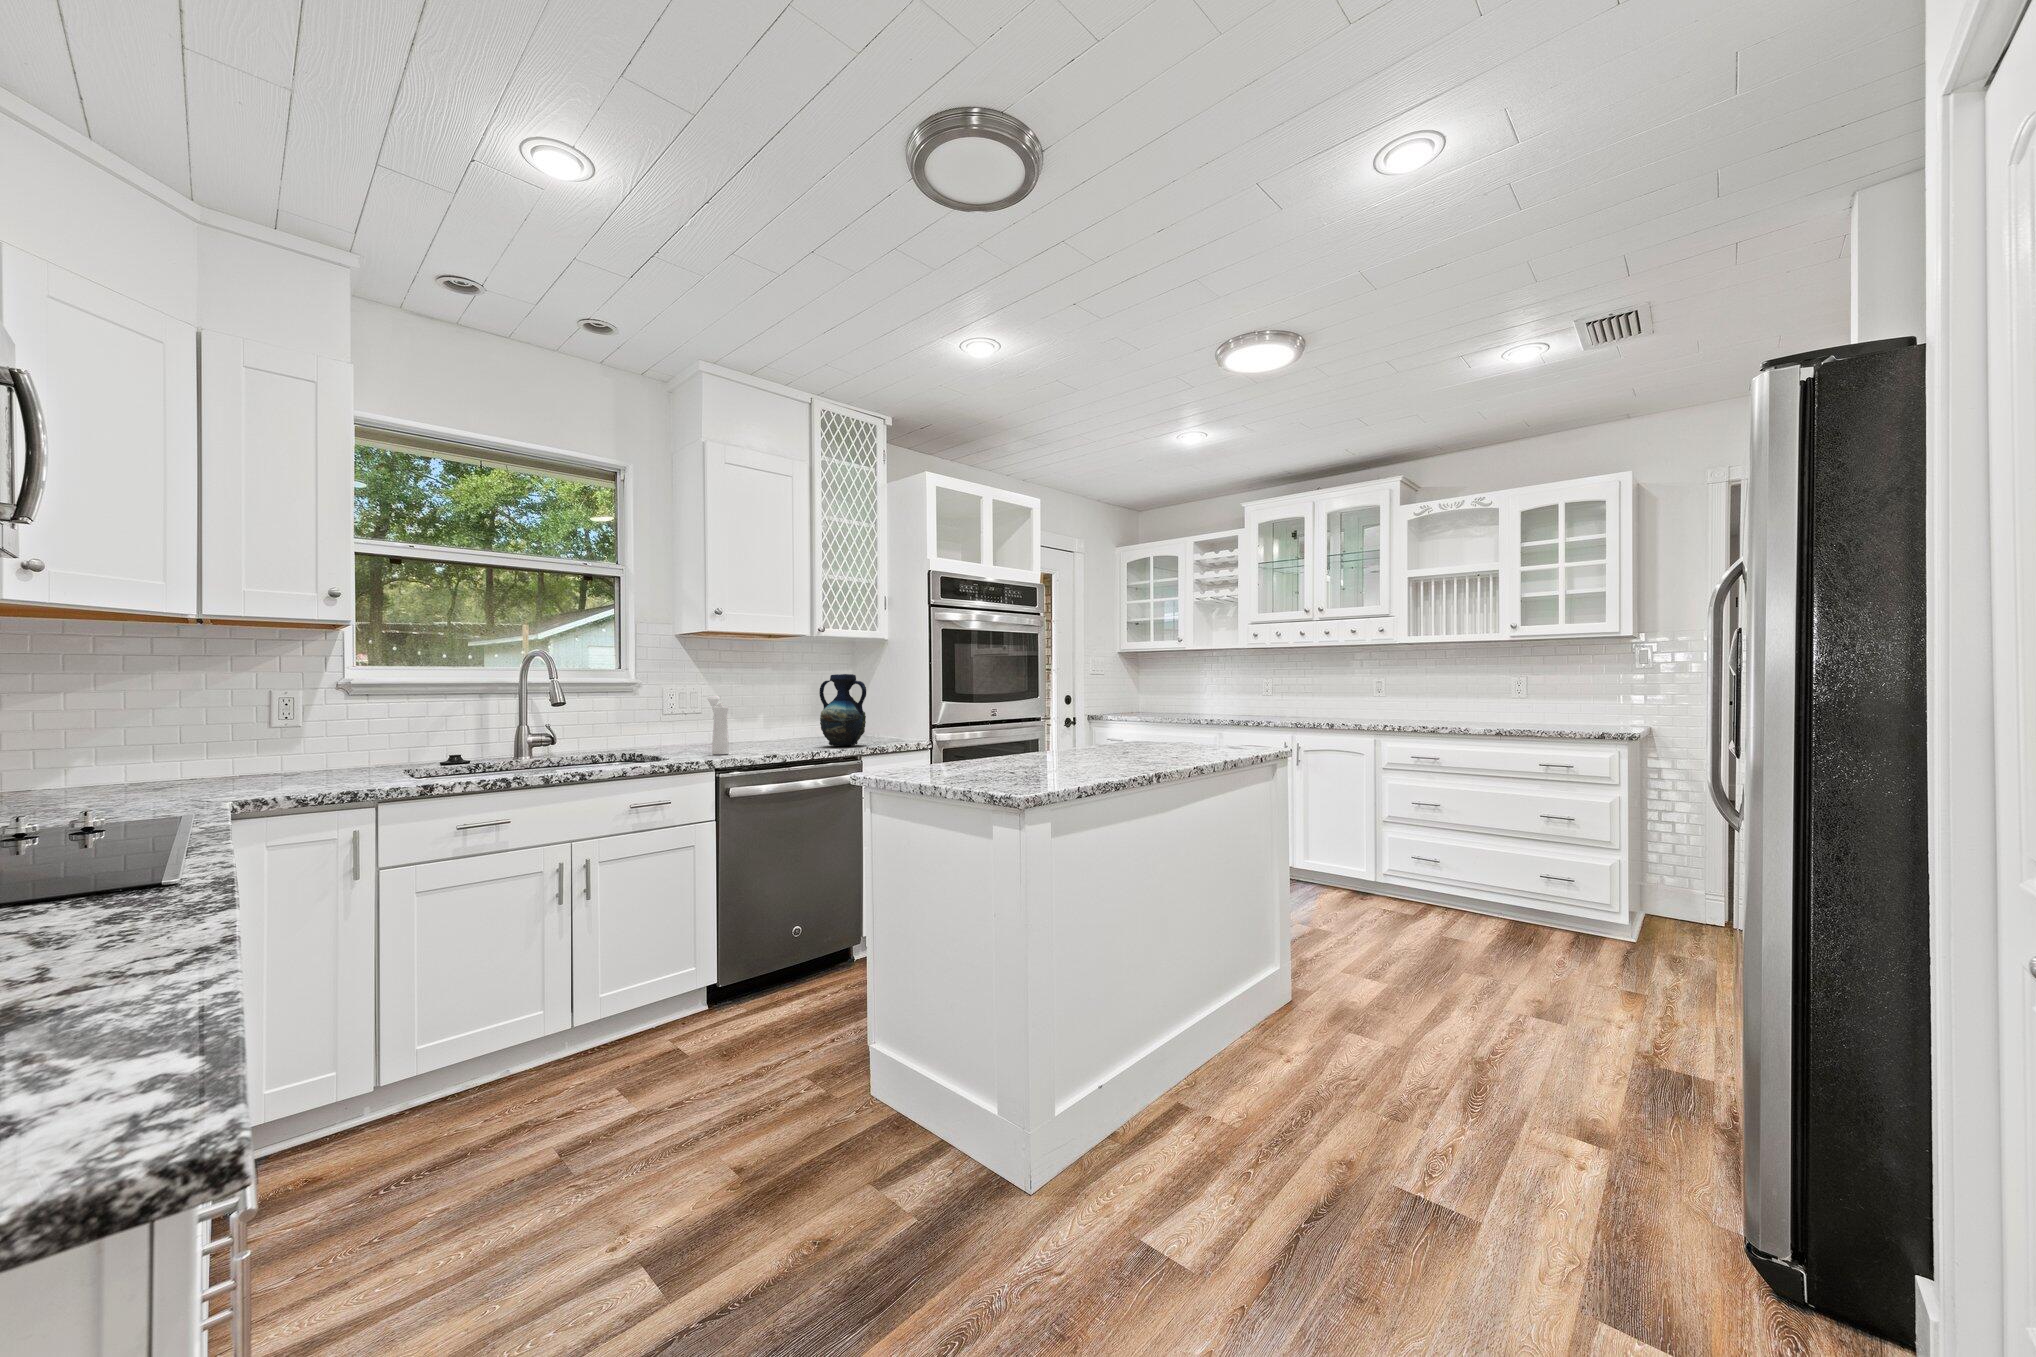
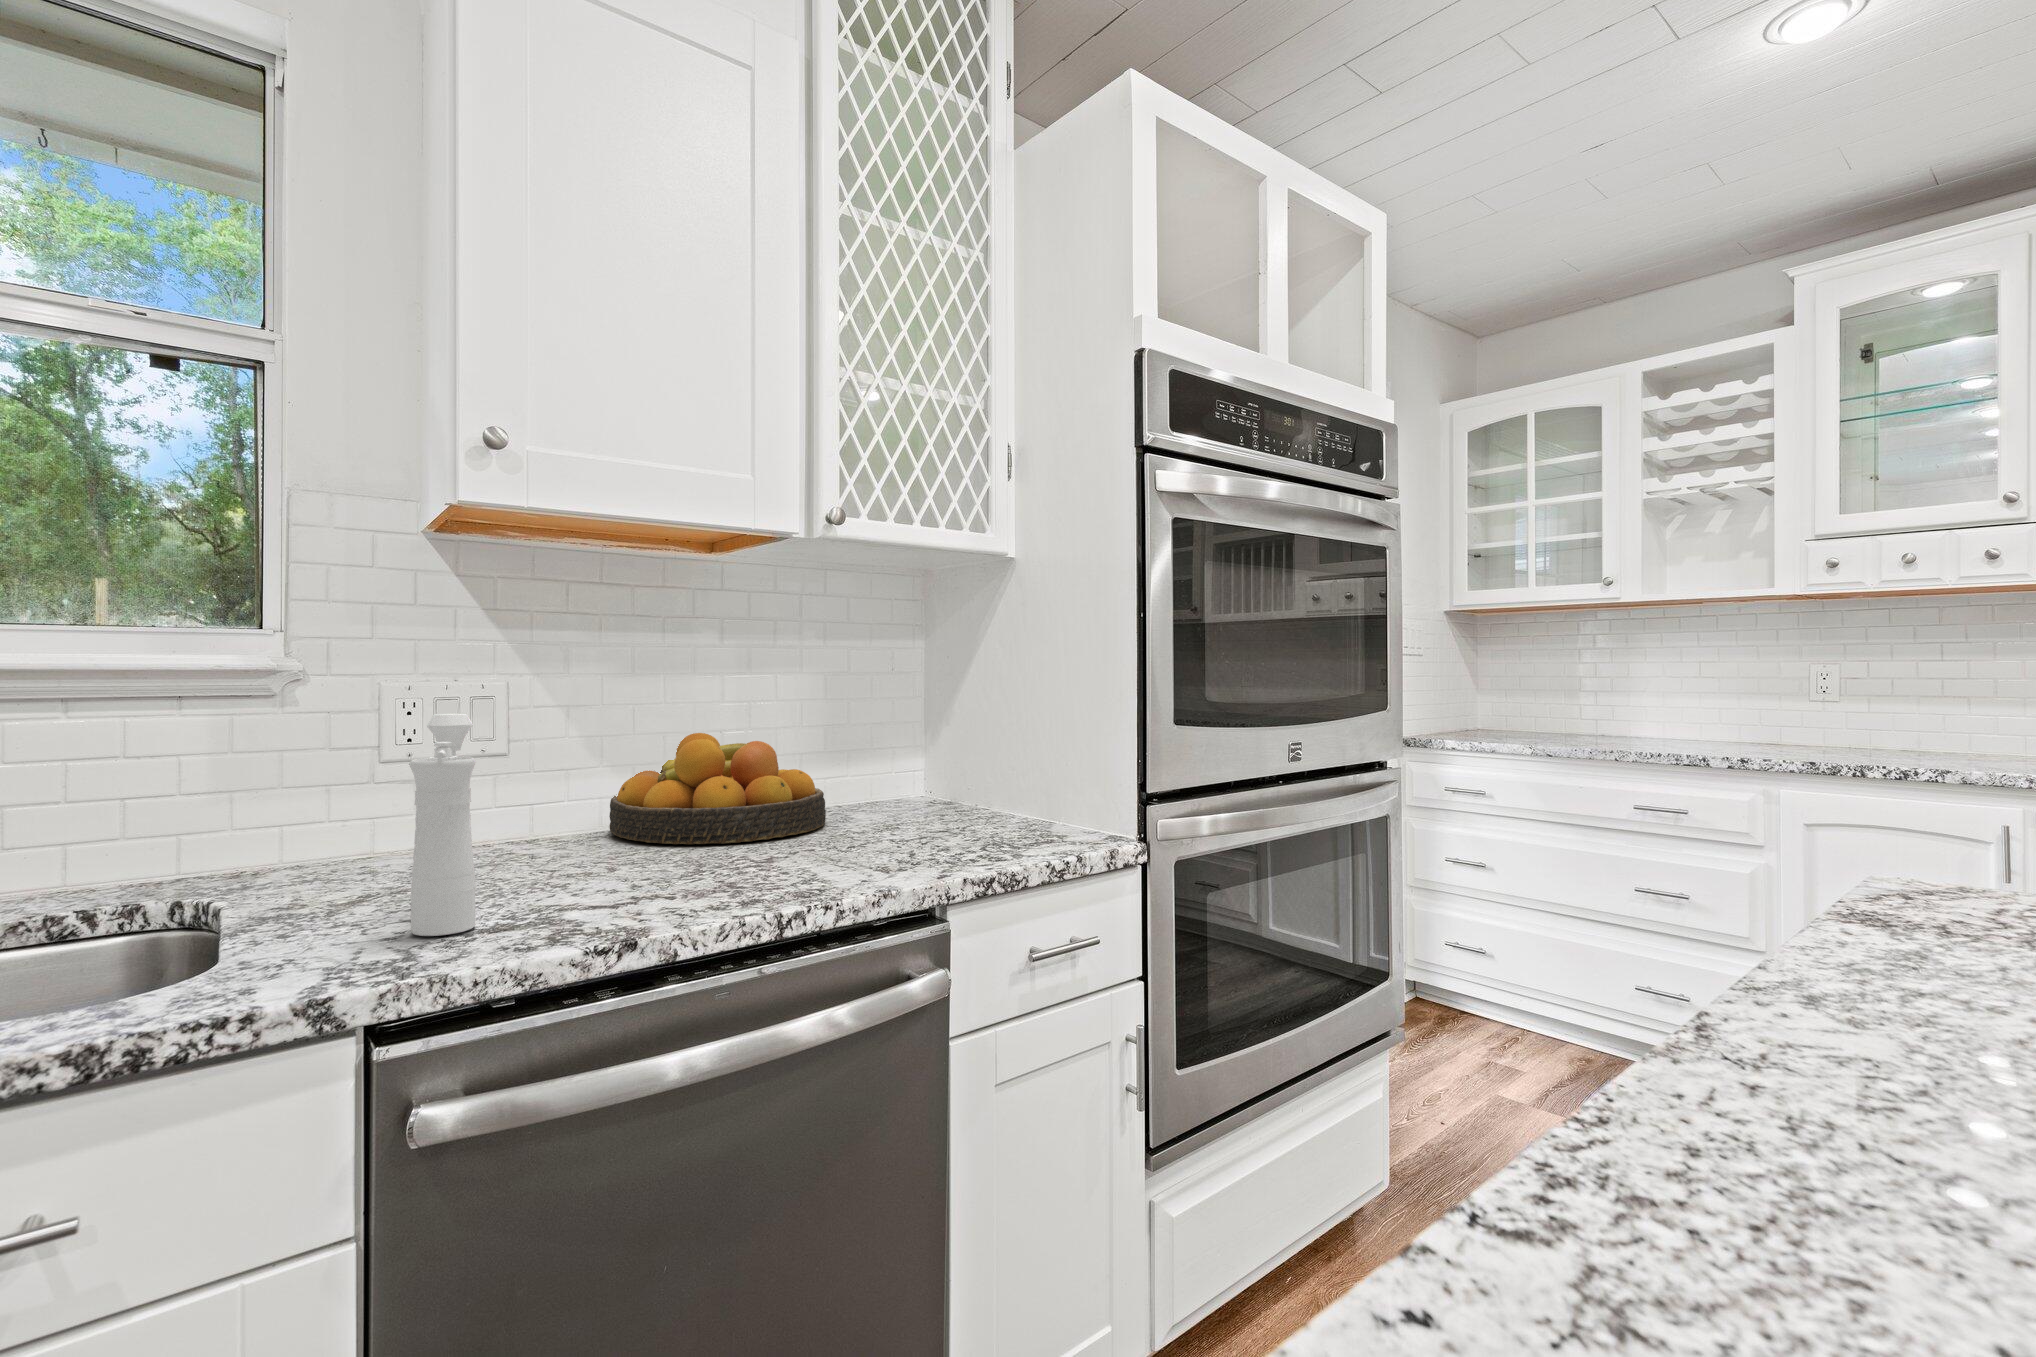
vase: present [819,674,866,746] -> none [816,645,963,877]
fruit bowl: none [737,706,816,743] -> present [609,733,826,844]

